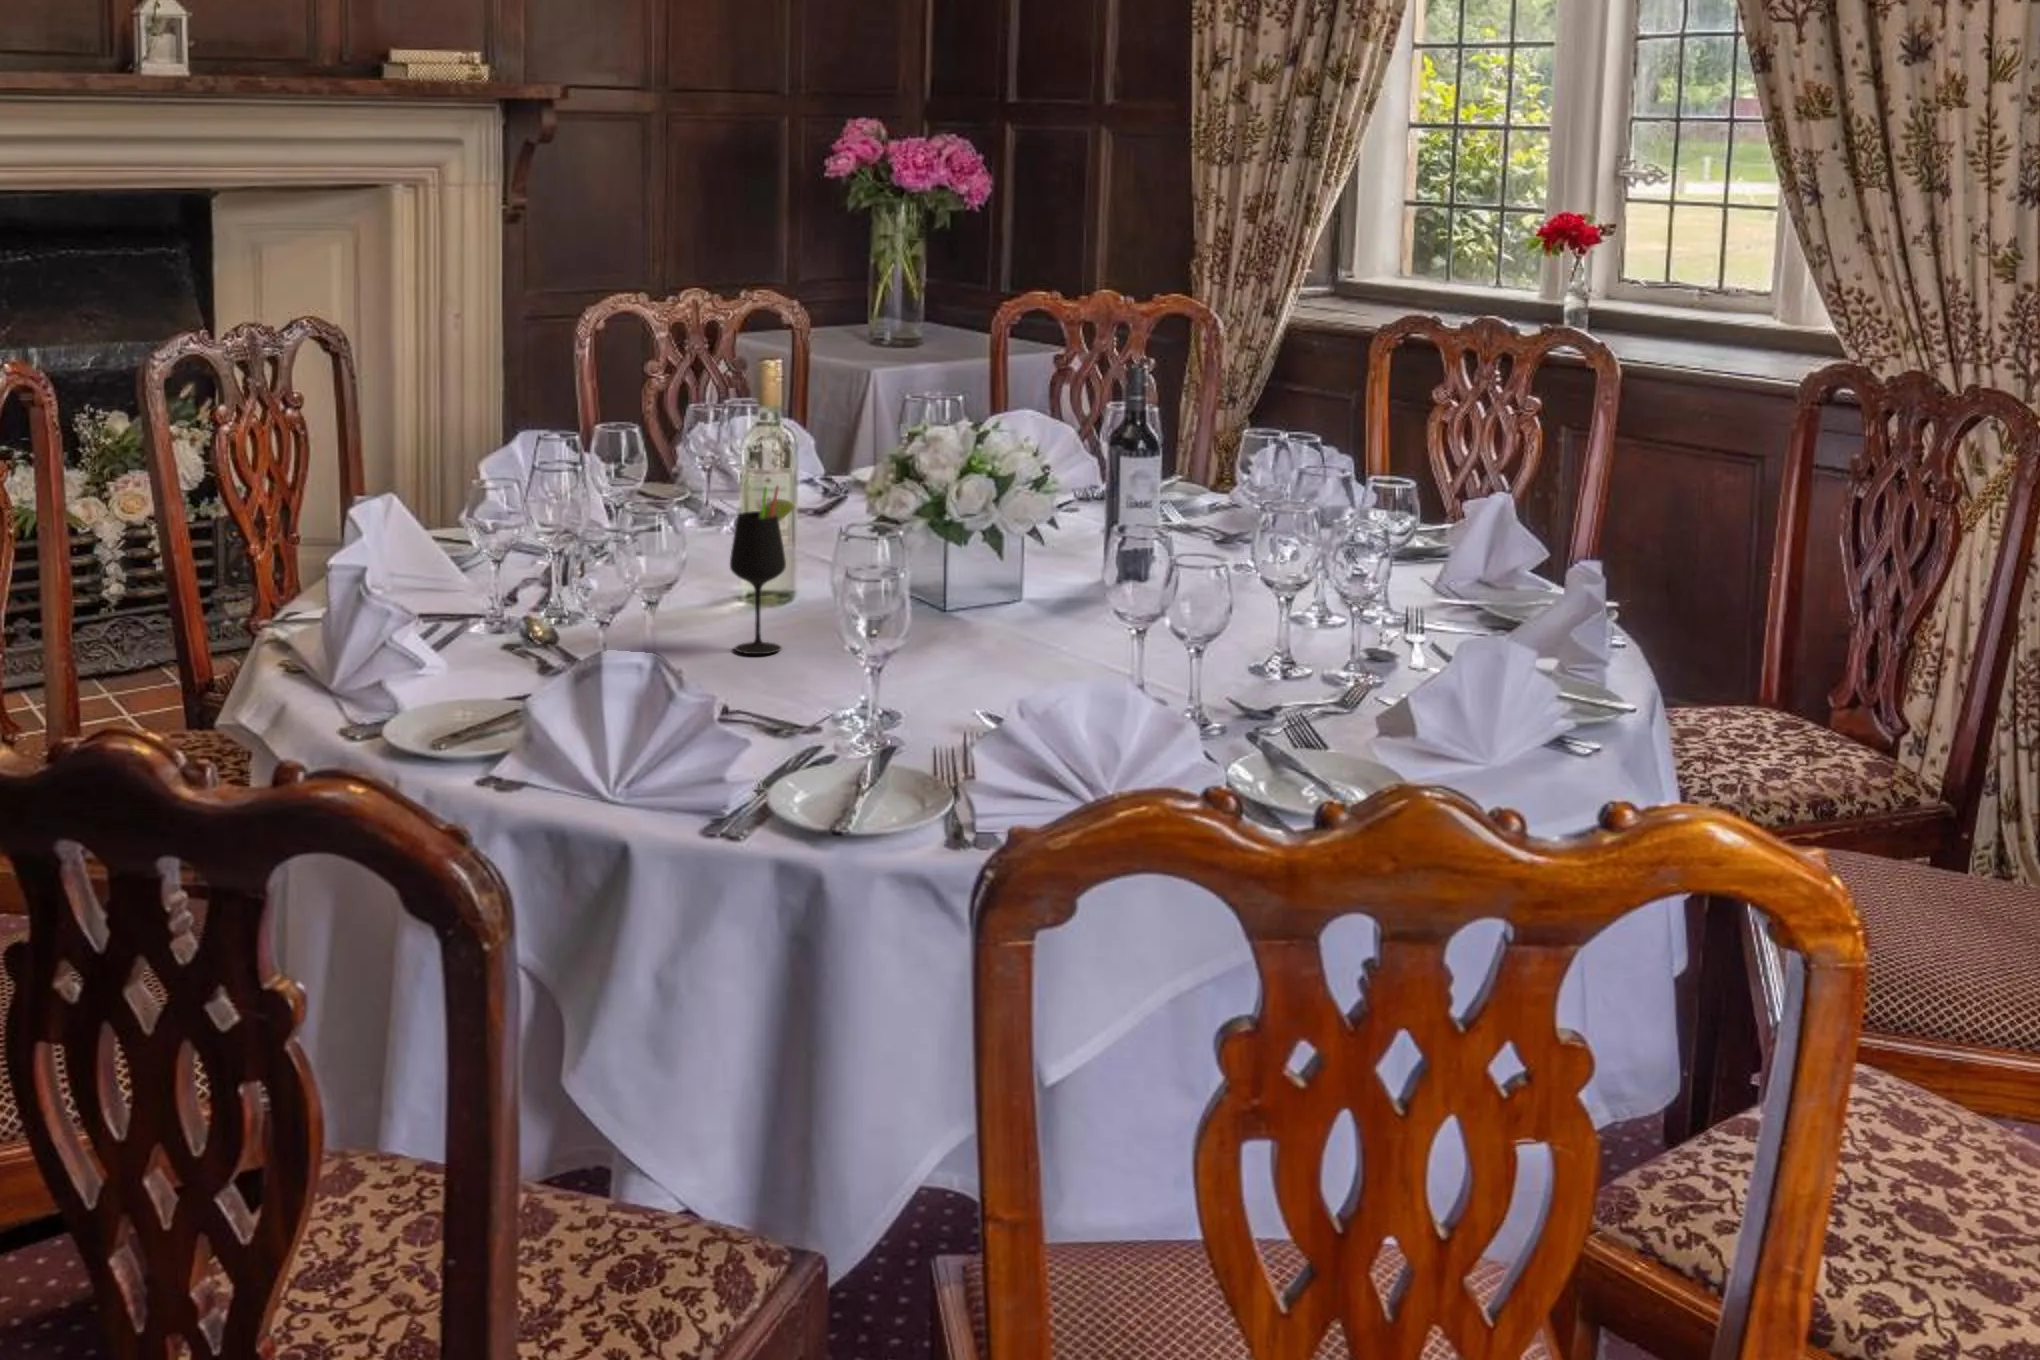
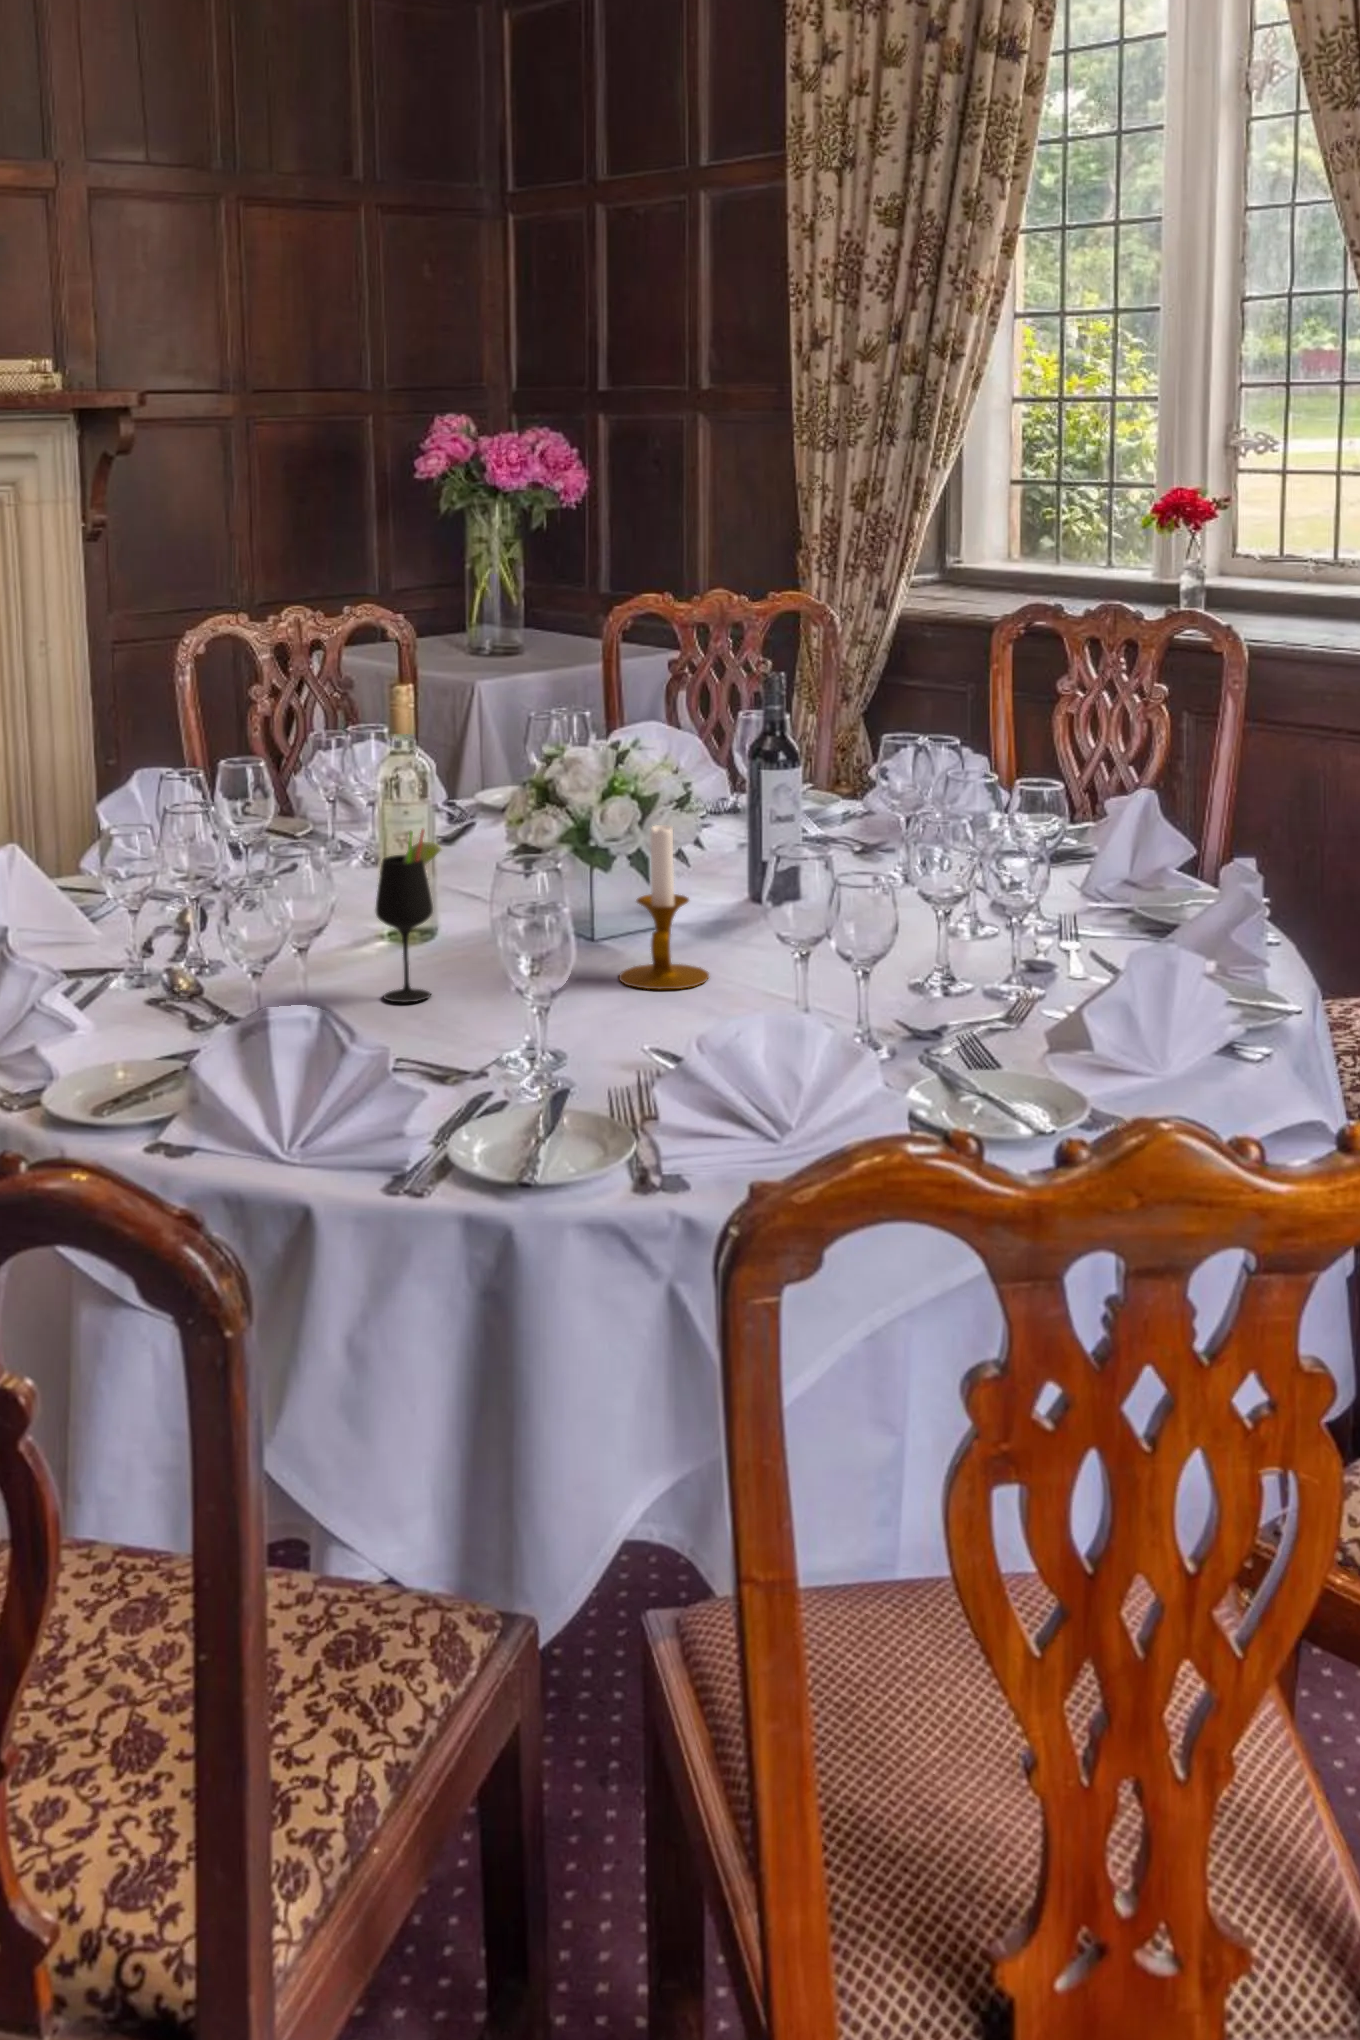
candlestick: none [966,493,1055,654] -> present [619,825,709,989]

